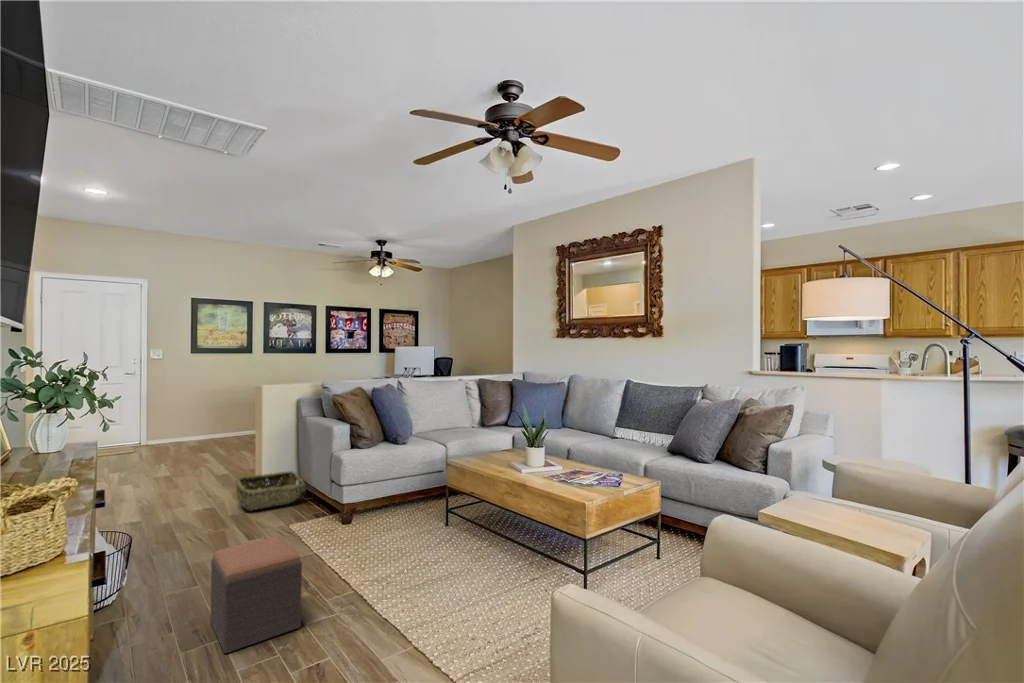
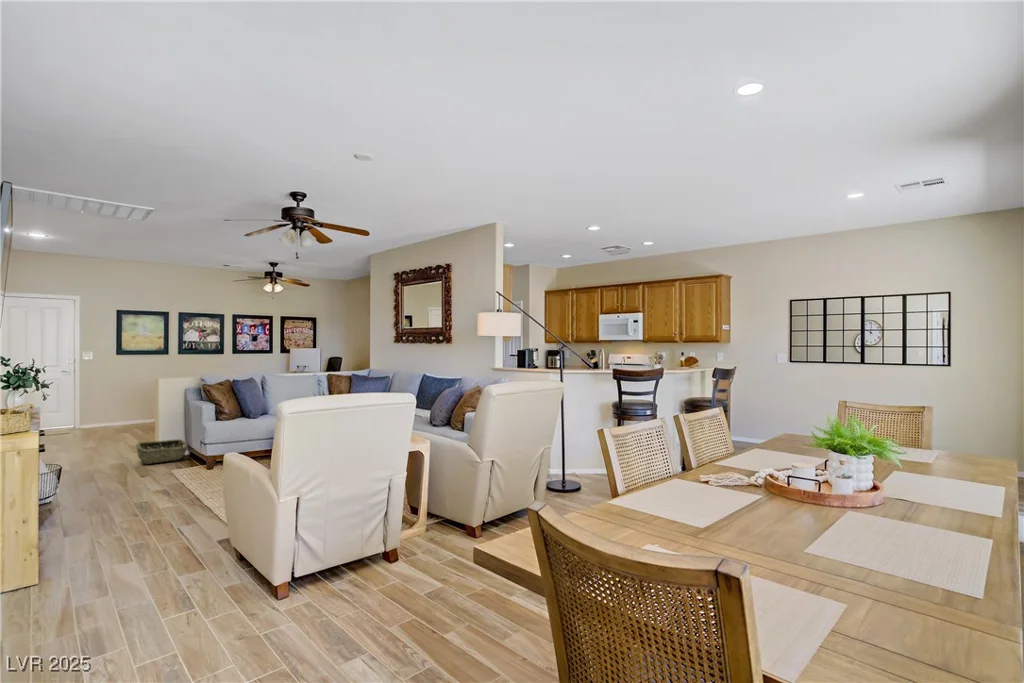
footstool: present [210,536,302,653] -> none [105,462,156,516]

